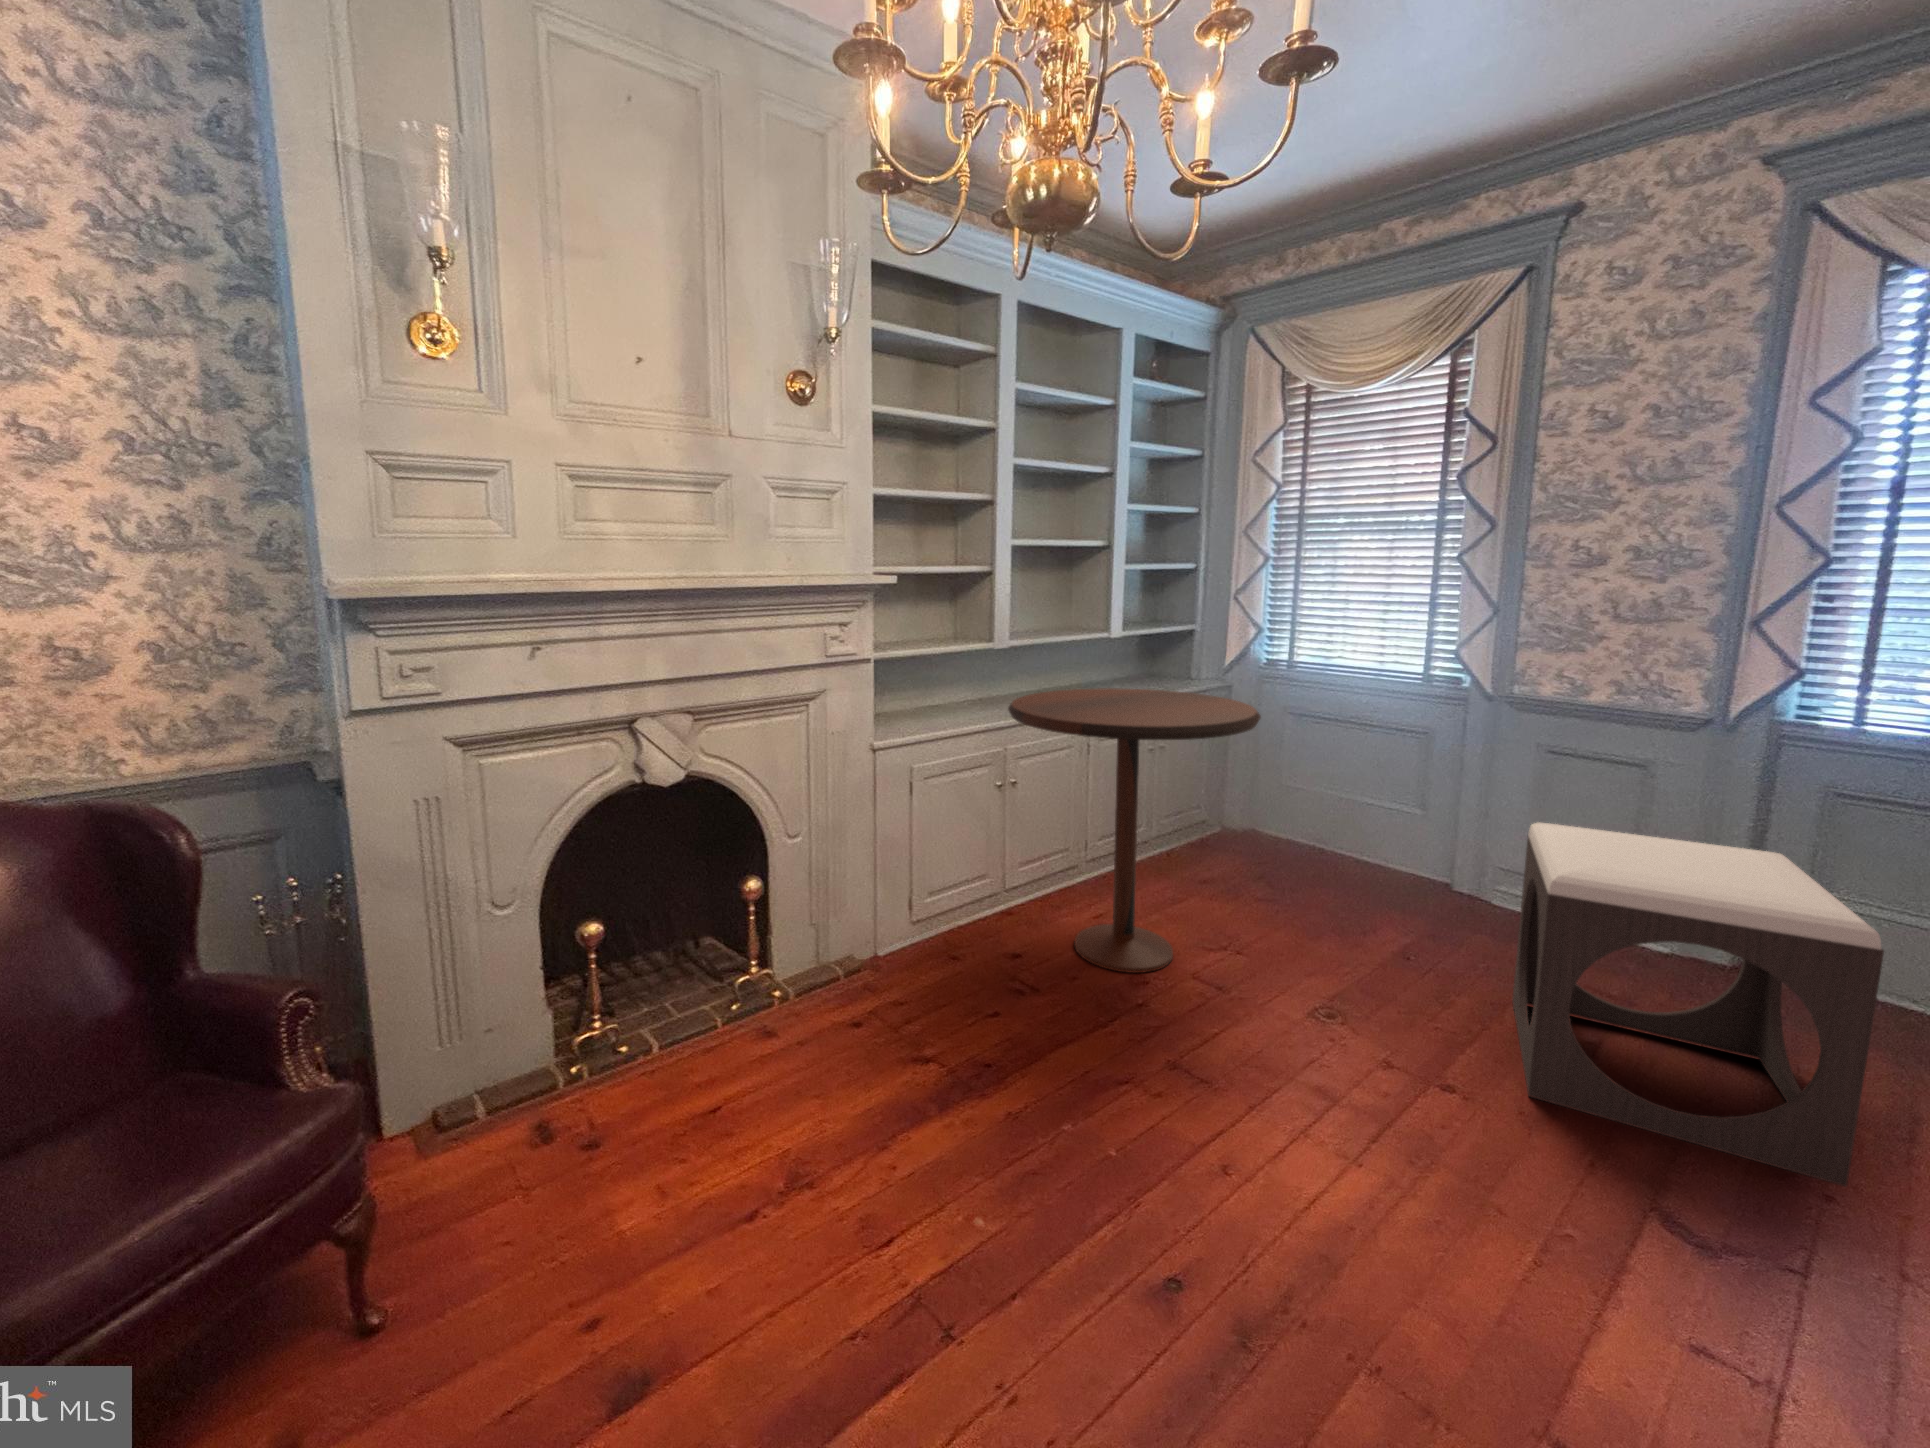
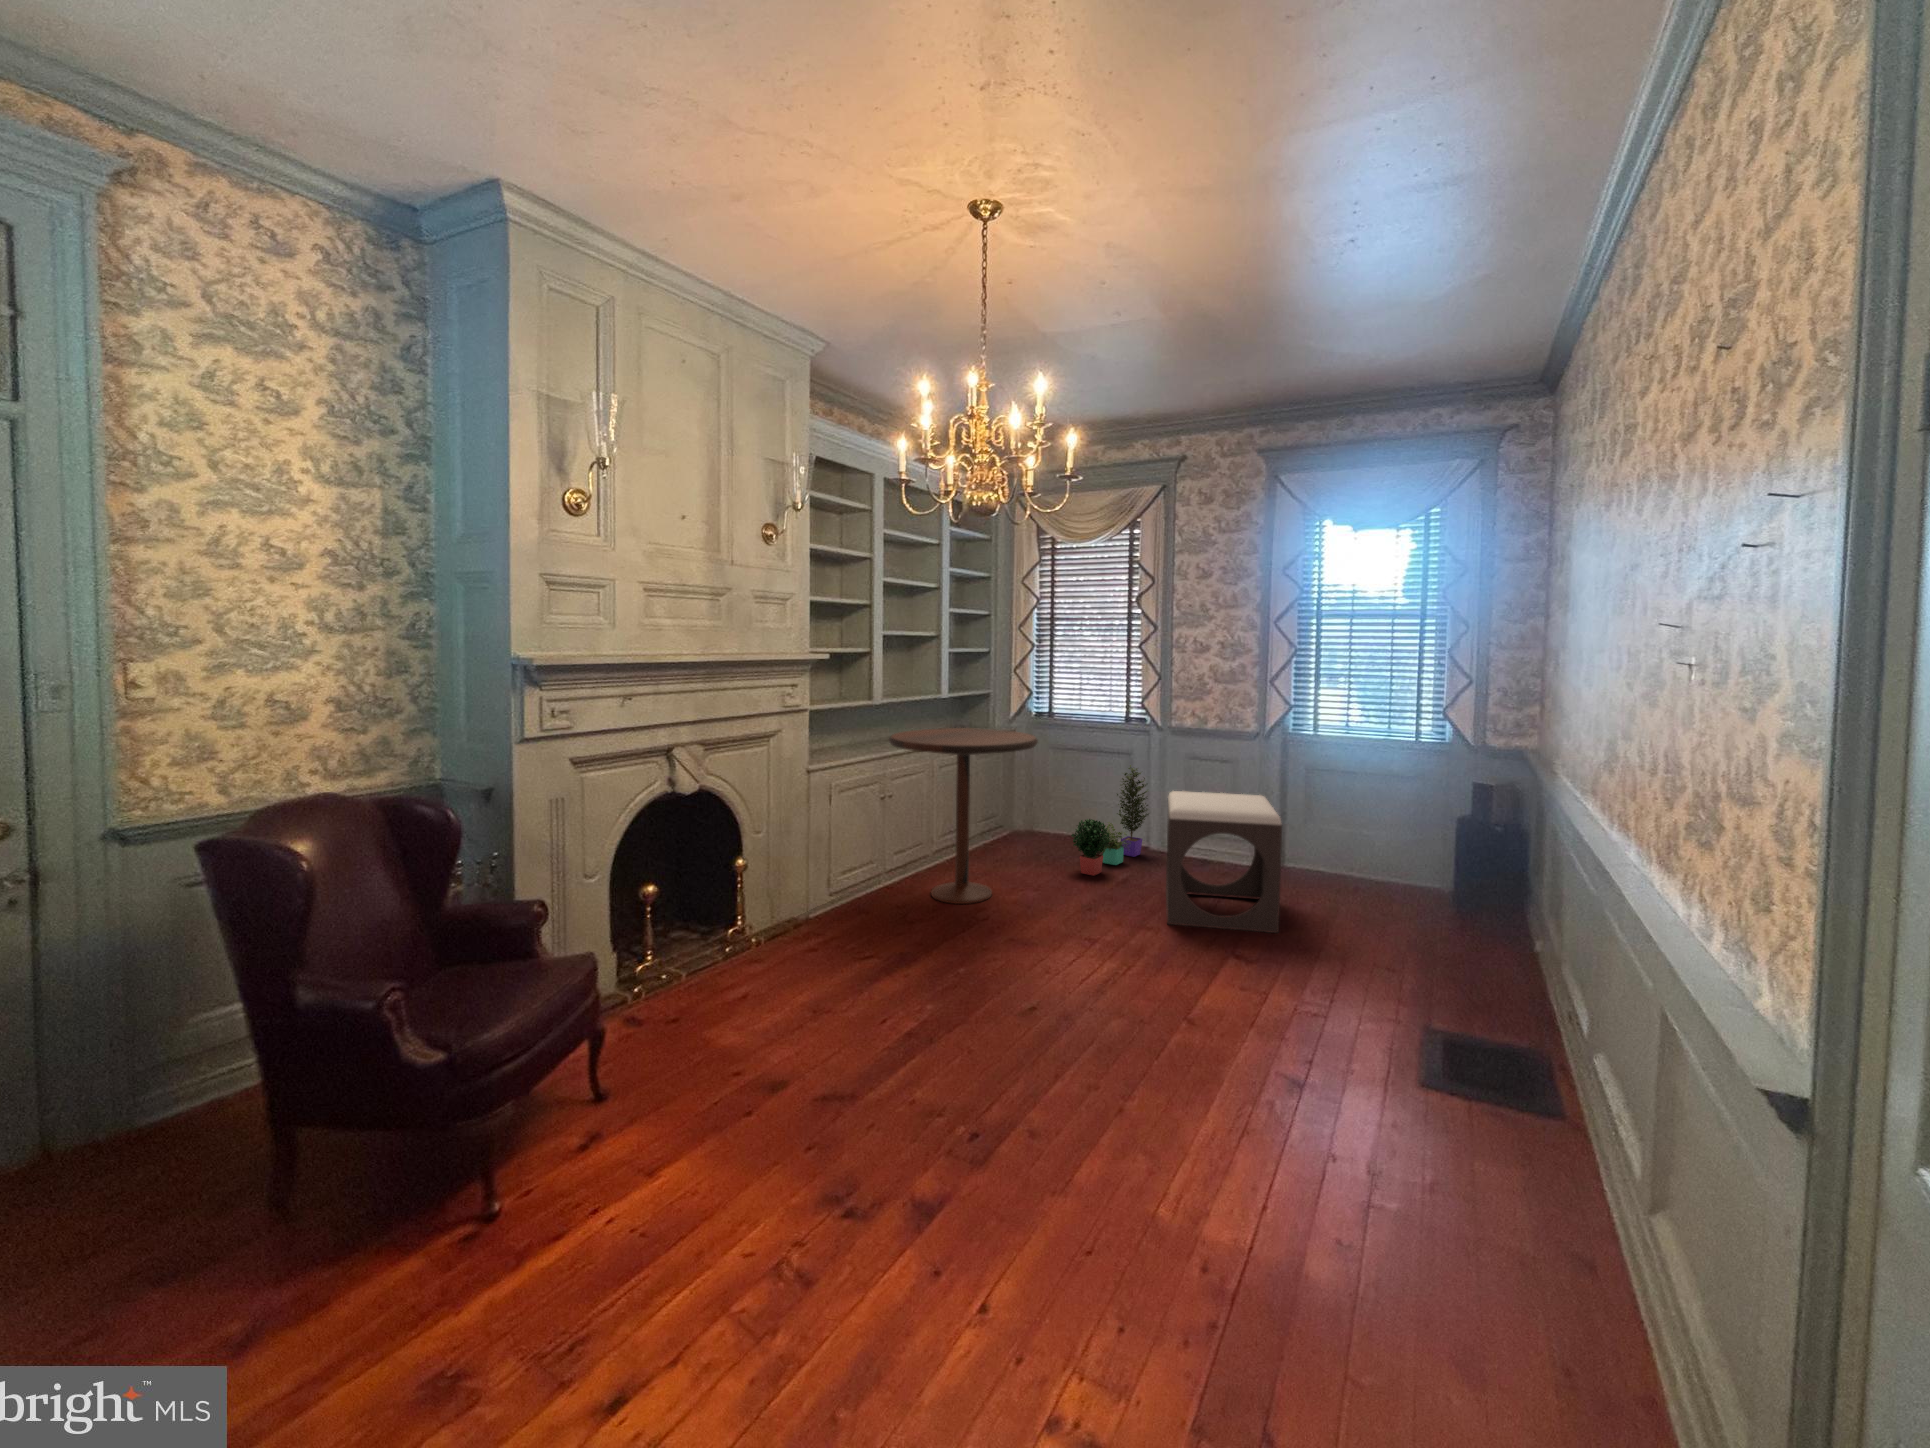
potted plant: none [1319,754,1474,941] -> present [1071,765,1149,876]

